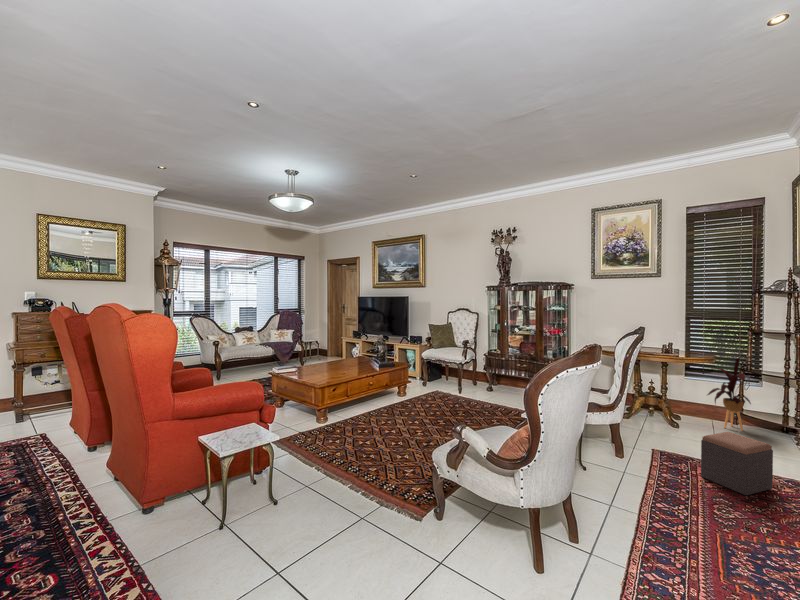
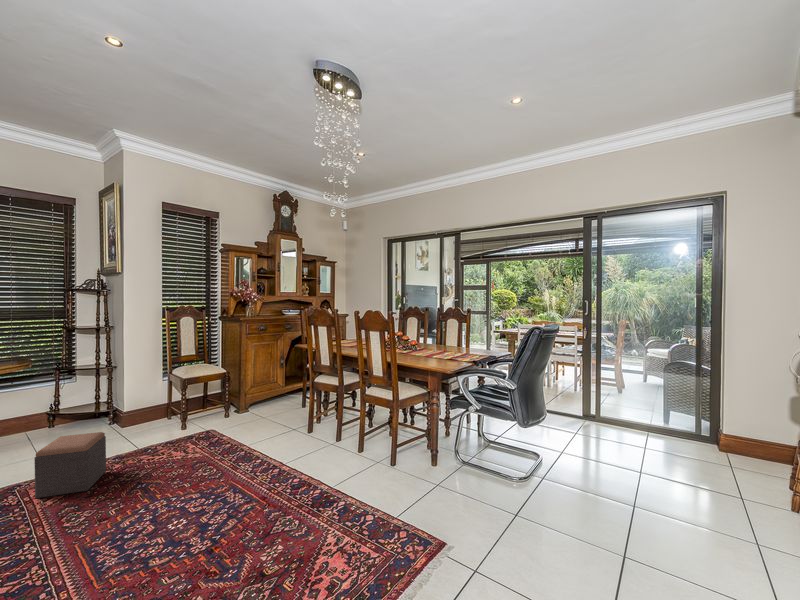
house plant: present [708,358,751,431] -> none [19,357,70,435]

